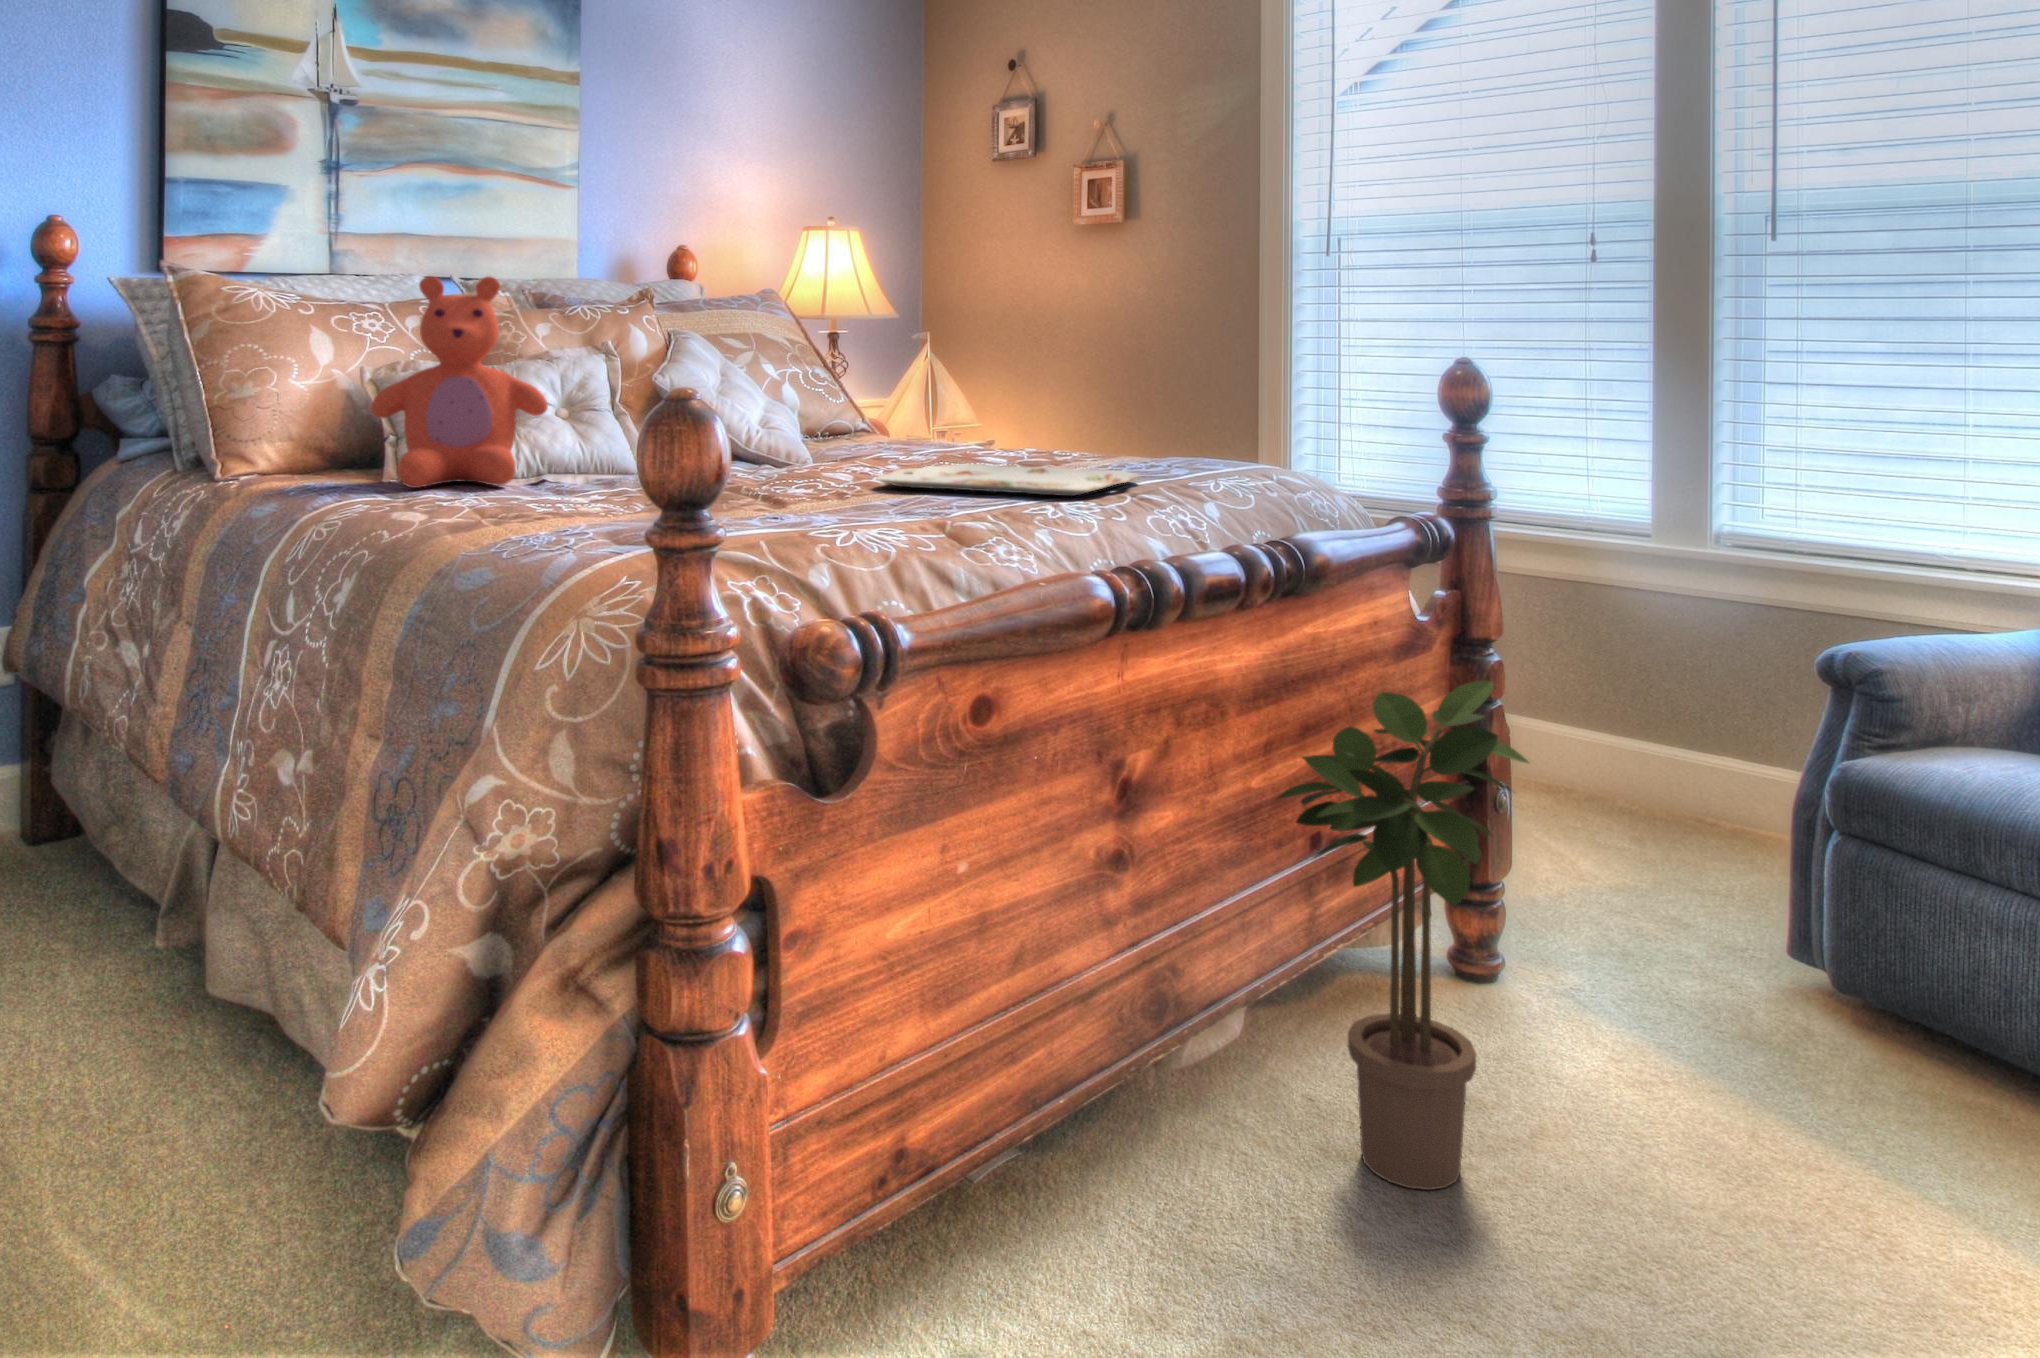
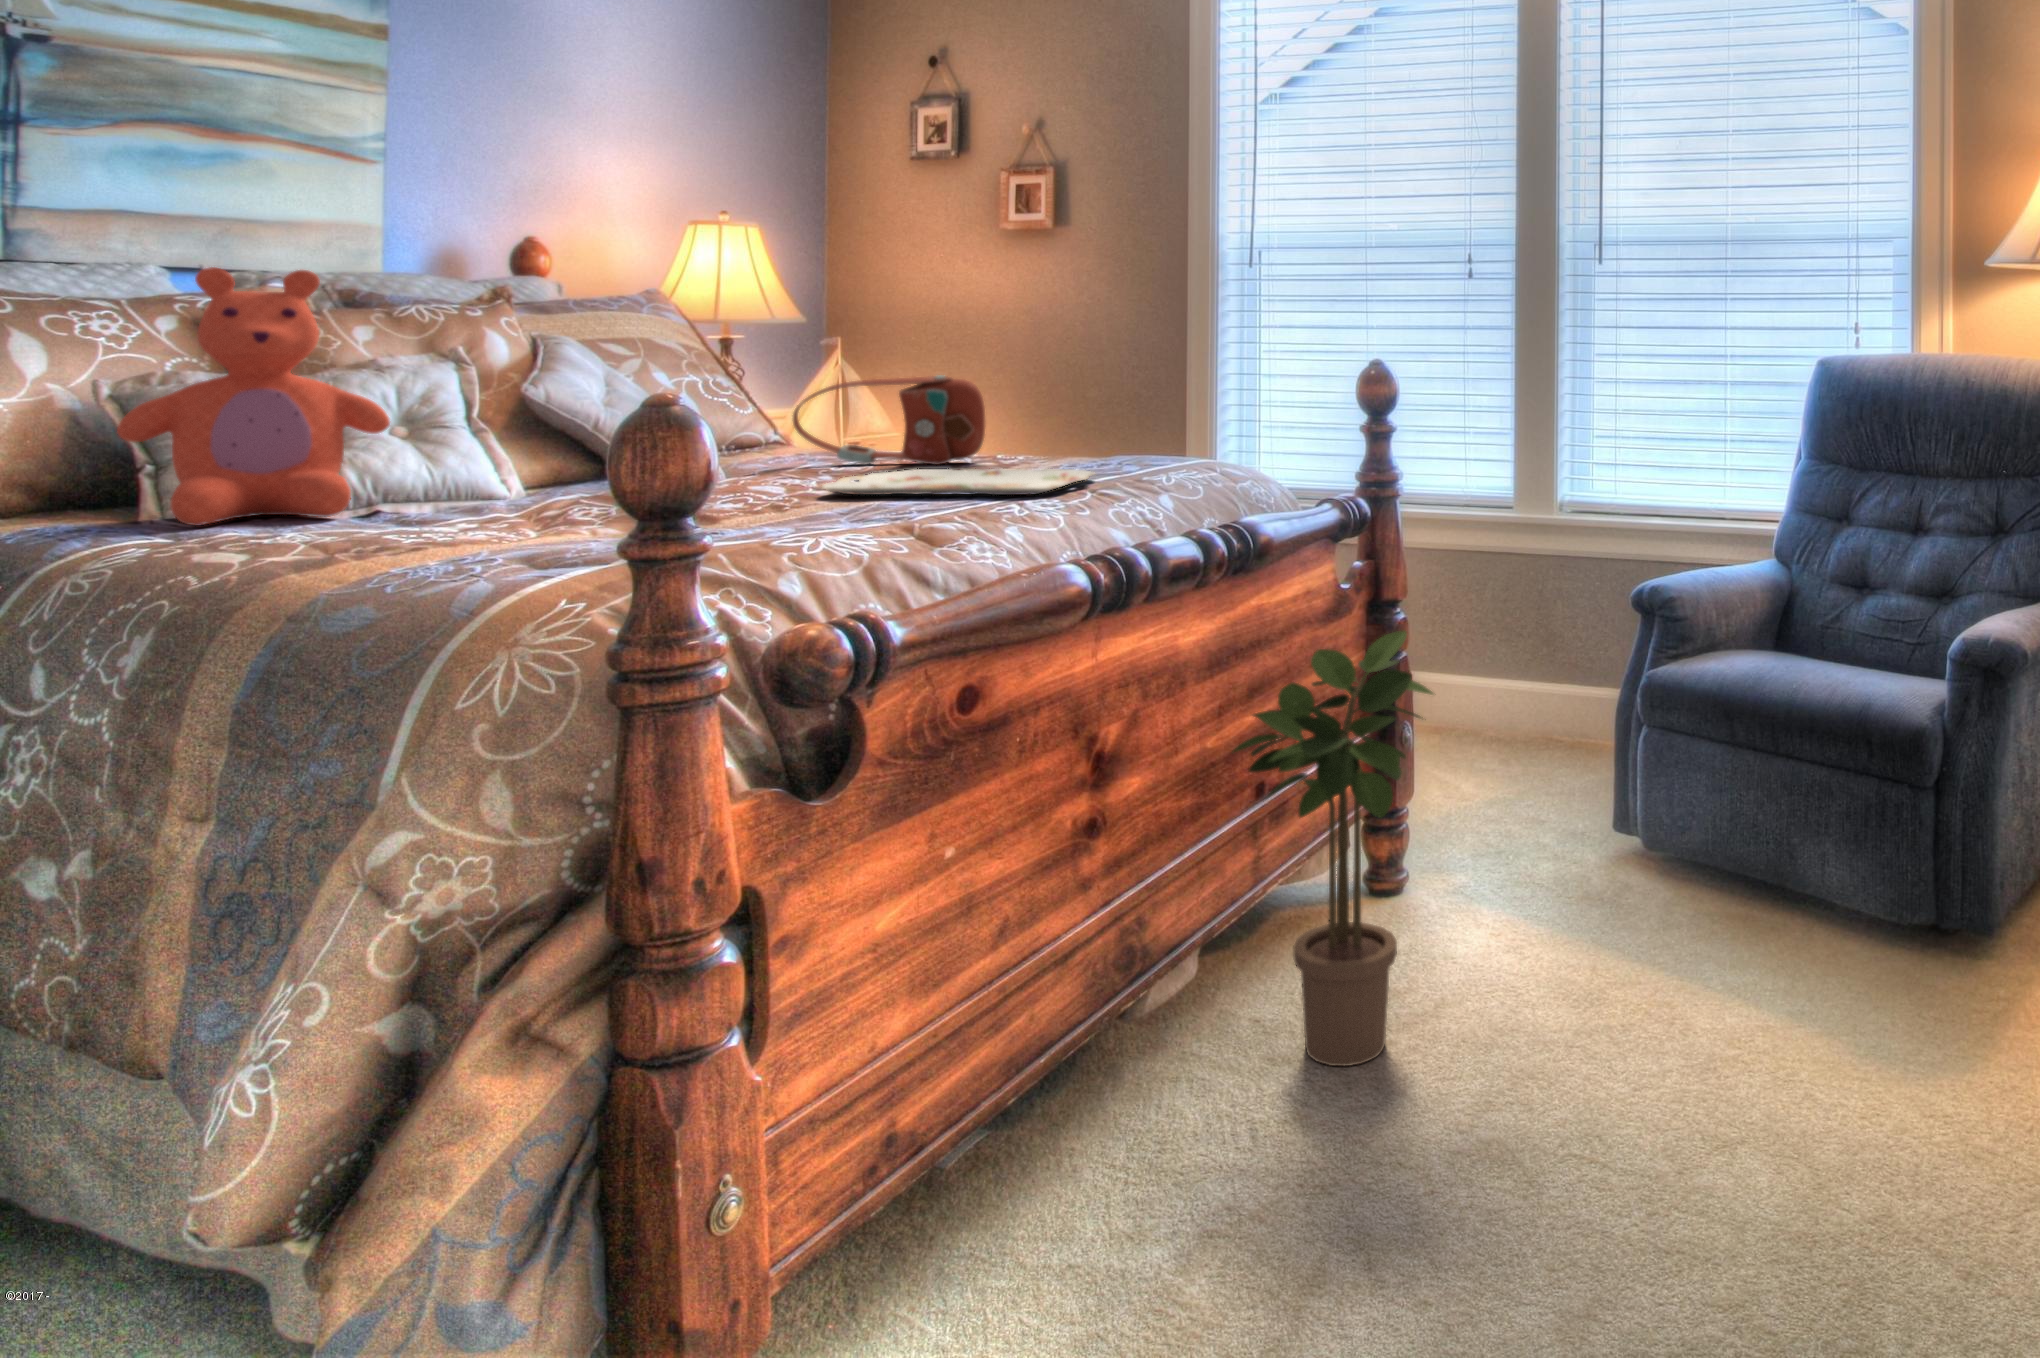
handbag: none [865,370,1039,460] -> present [793,375,985,465]

